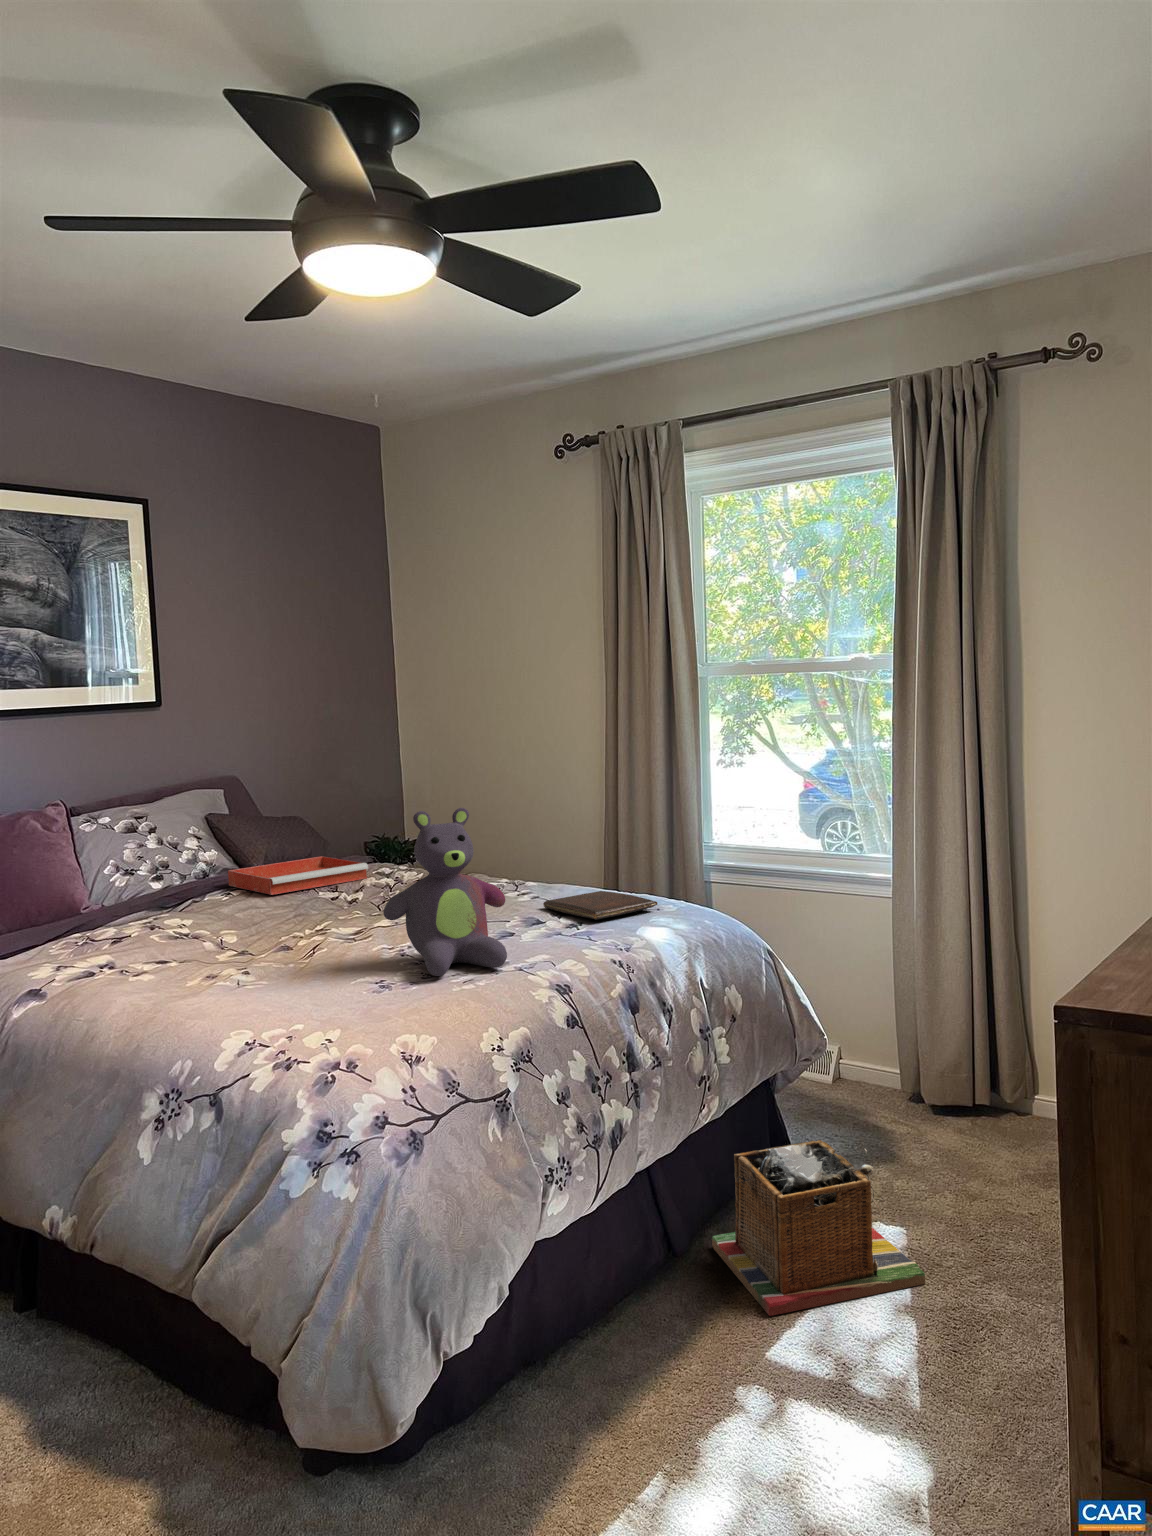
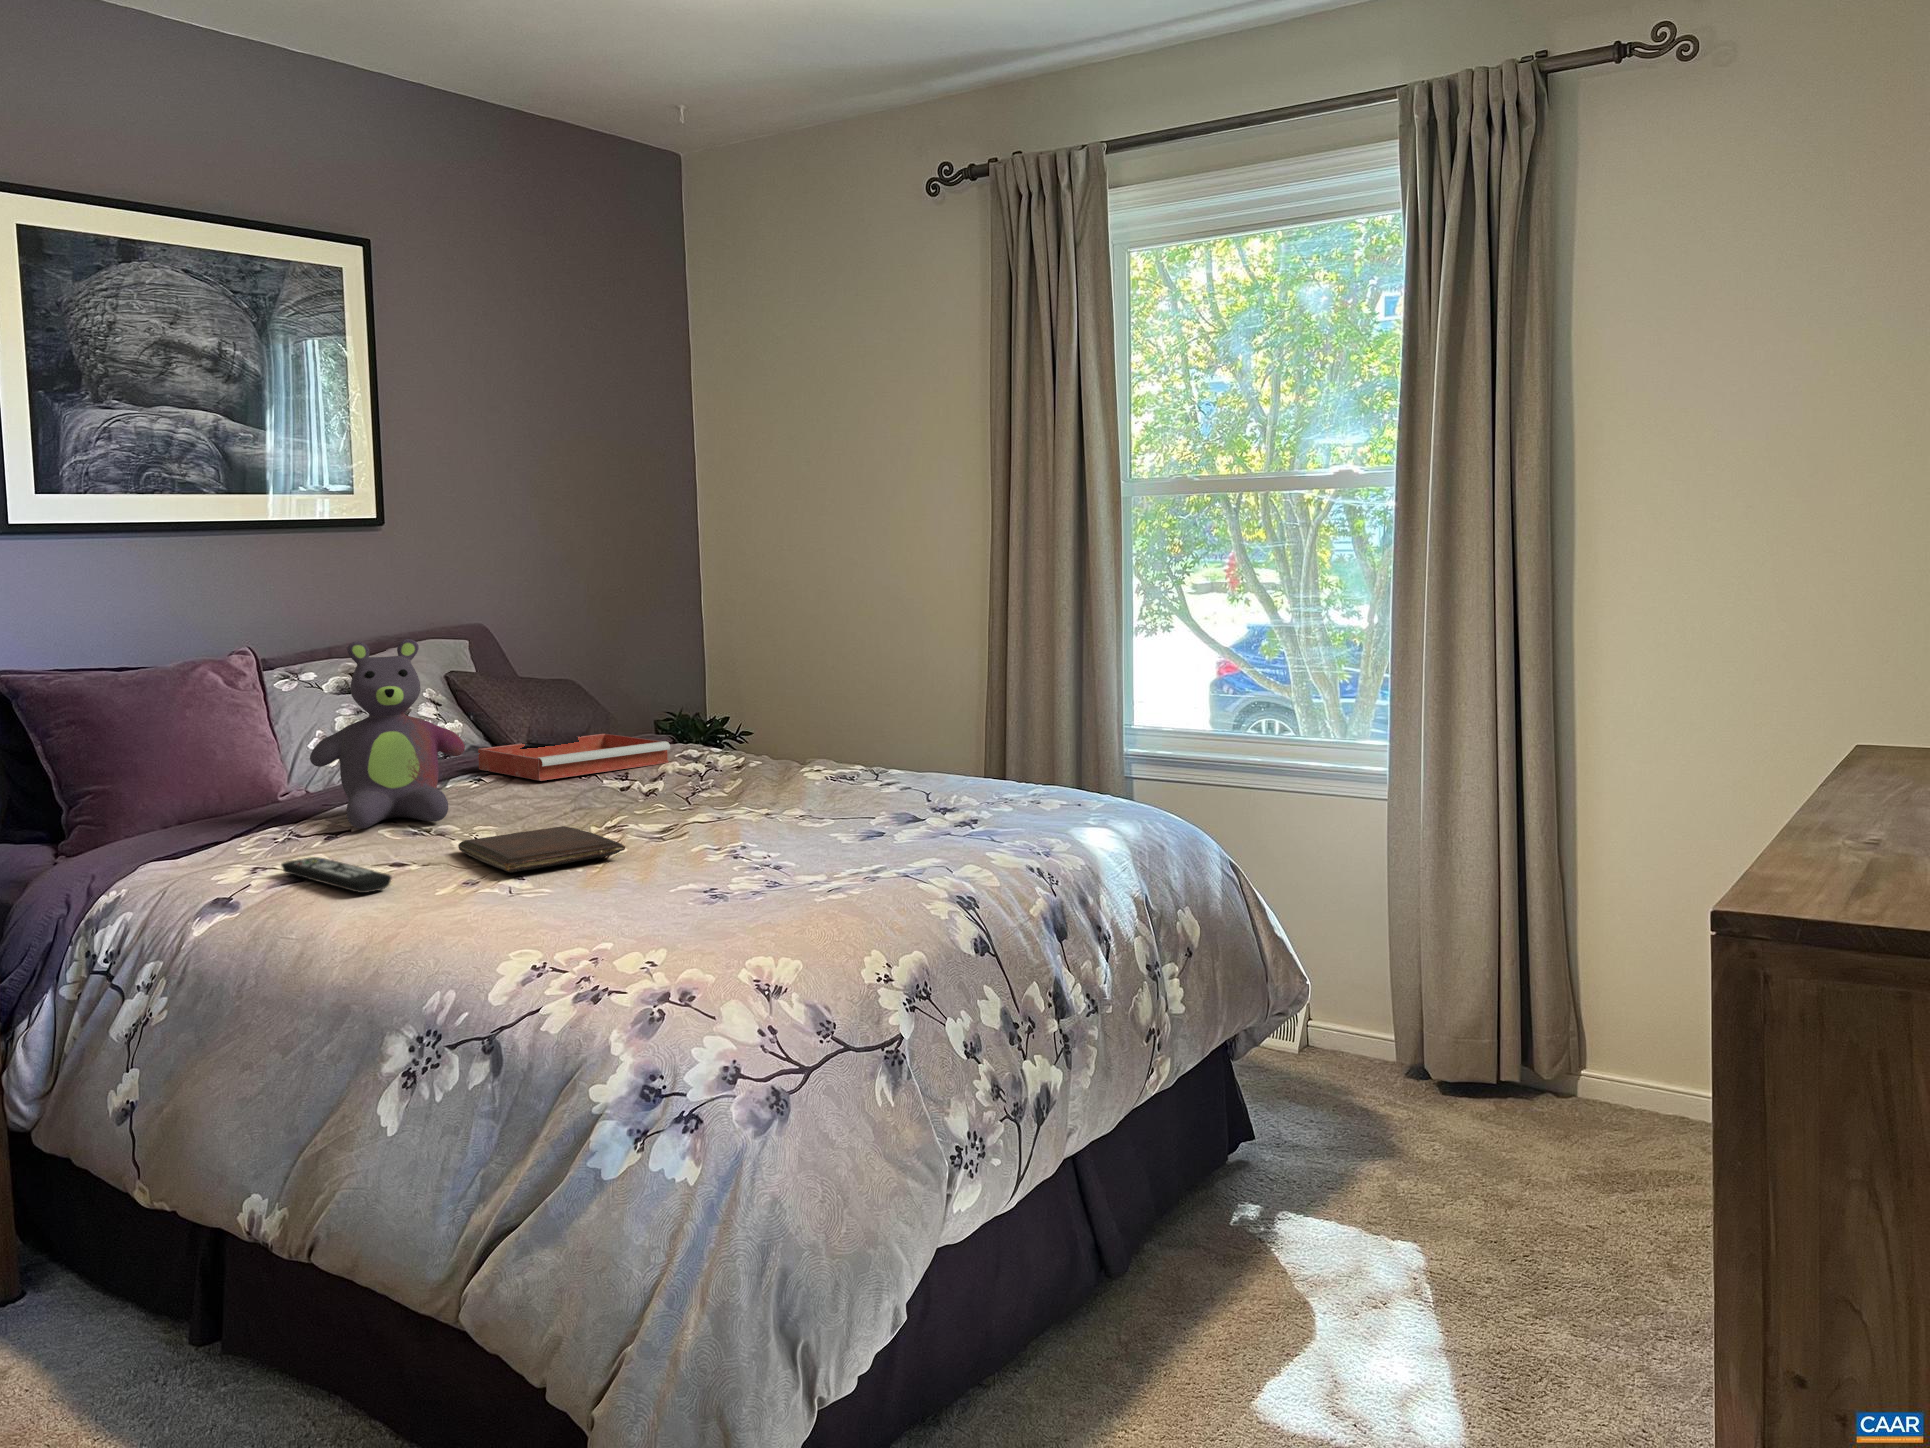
stuffed bear: present [383,808,507,976] -> present [310,639,465,829]
book: present [543,891,657,920] -> present [458,826,625,873]
remote control: none [77,960,154,988] -> present [281,857,391,893]
laundry basket: present [712,1140,925,1316] -> none [1156,1120,1457,1359]

